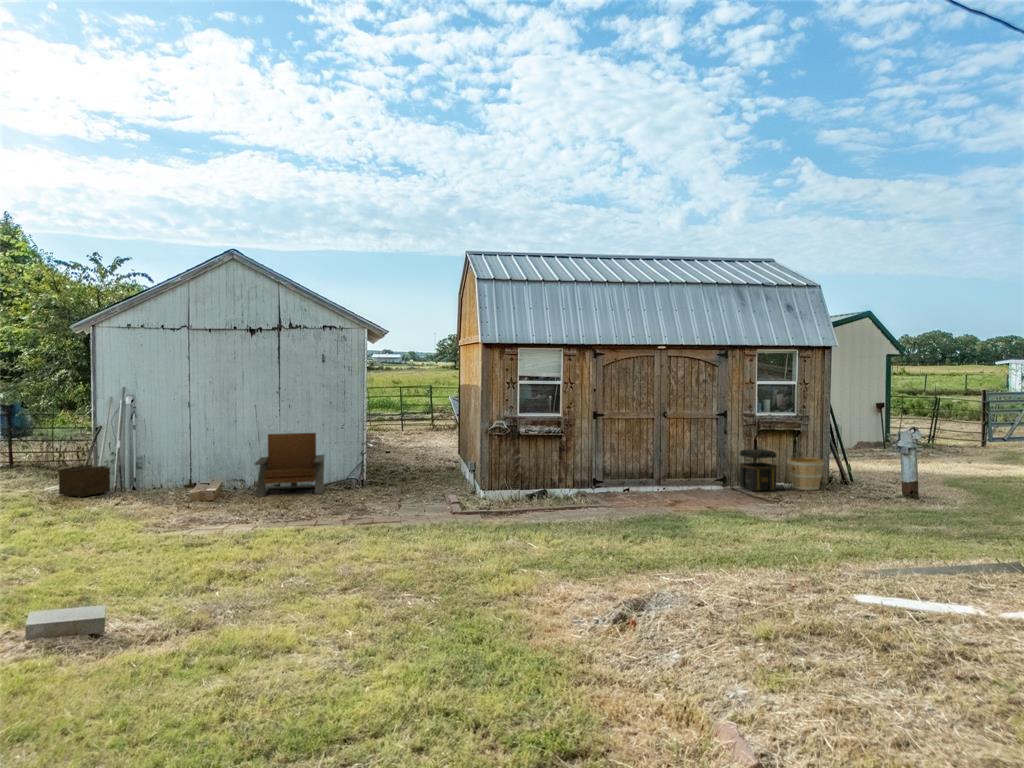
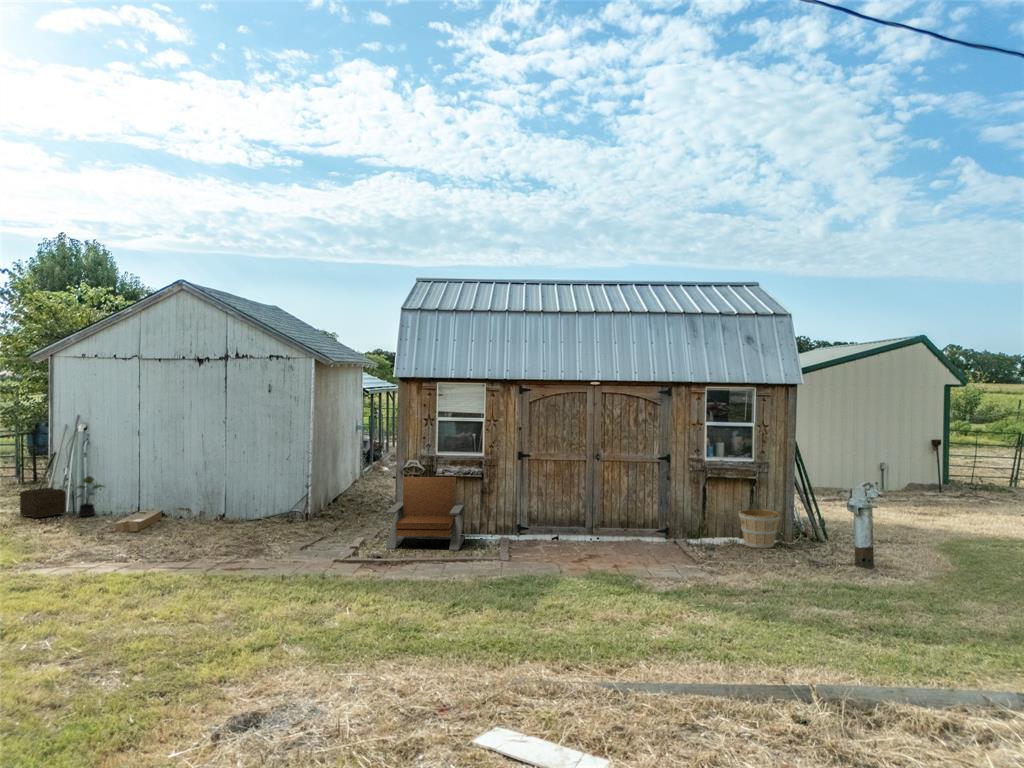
lounge chair: present [255,433,325,497] -> present [386,477,465,551]
toolbox: present [739,449,777,492] -> none [683,498,720,547]
potted plant: none [121,452,154,494] -> present [77,476,104,517]

